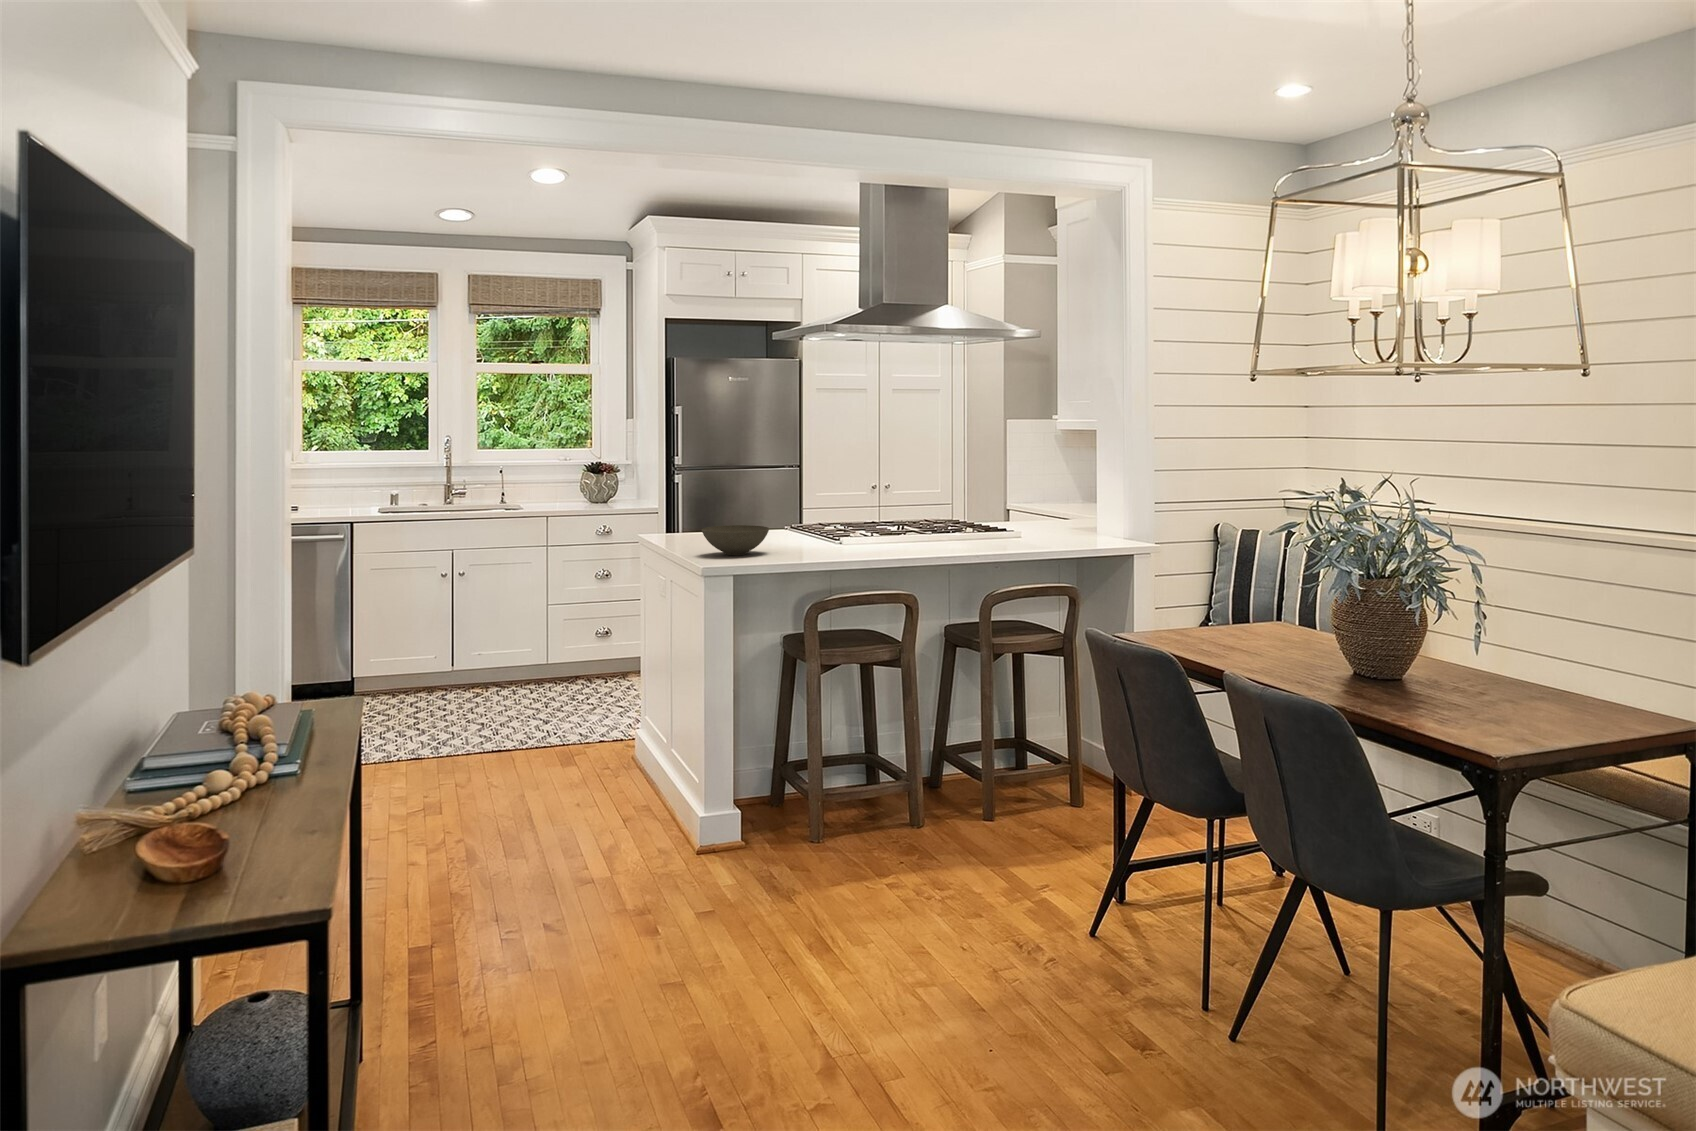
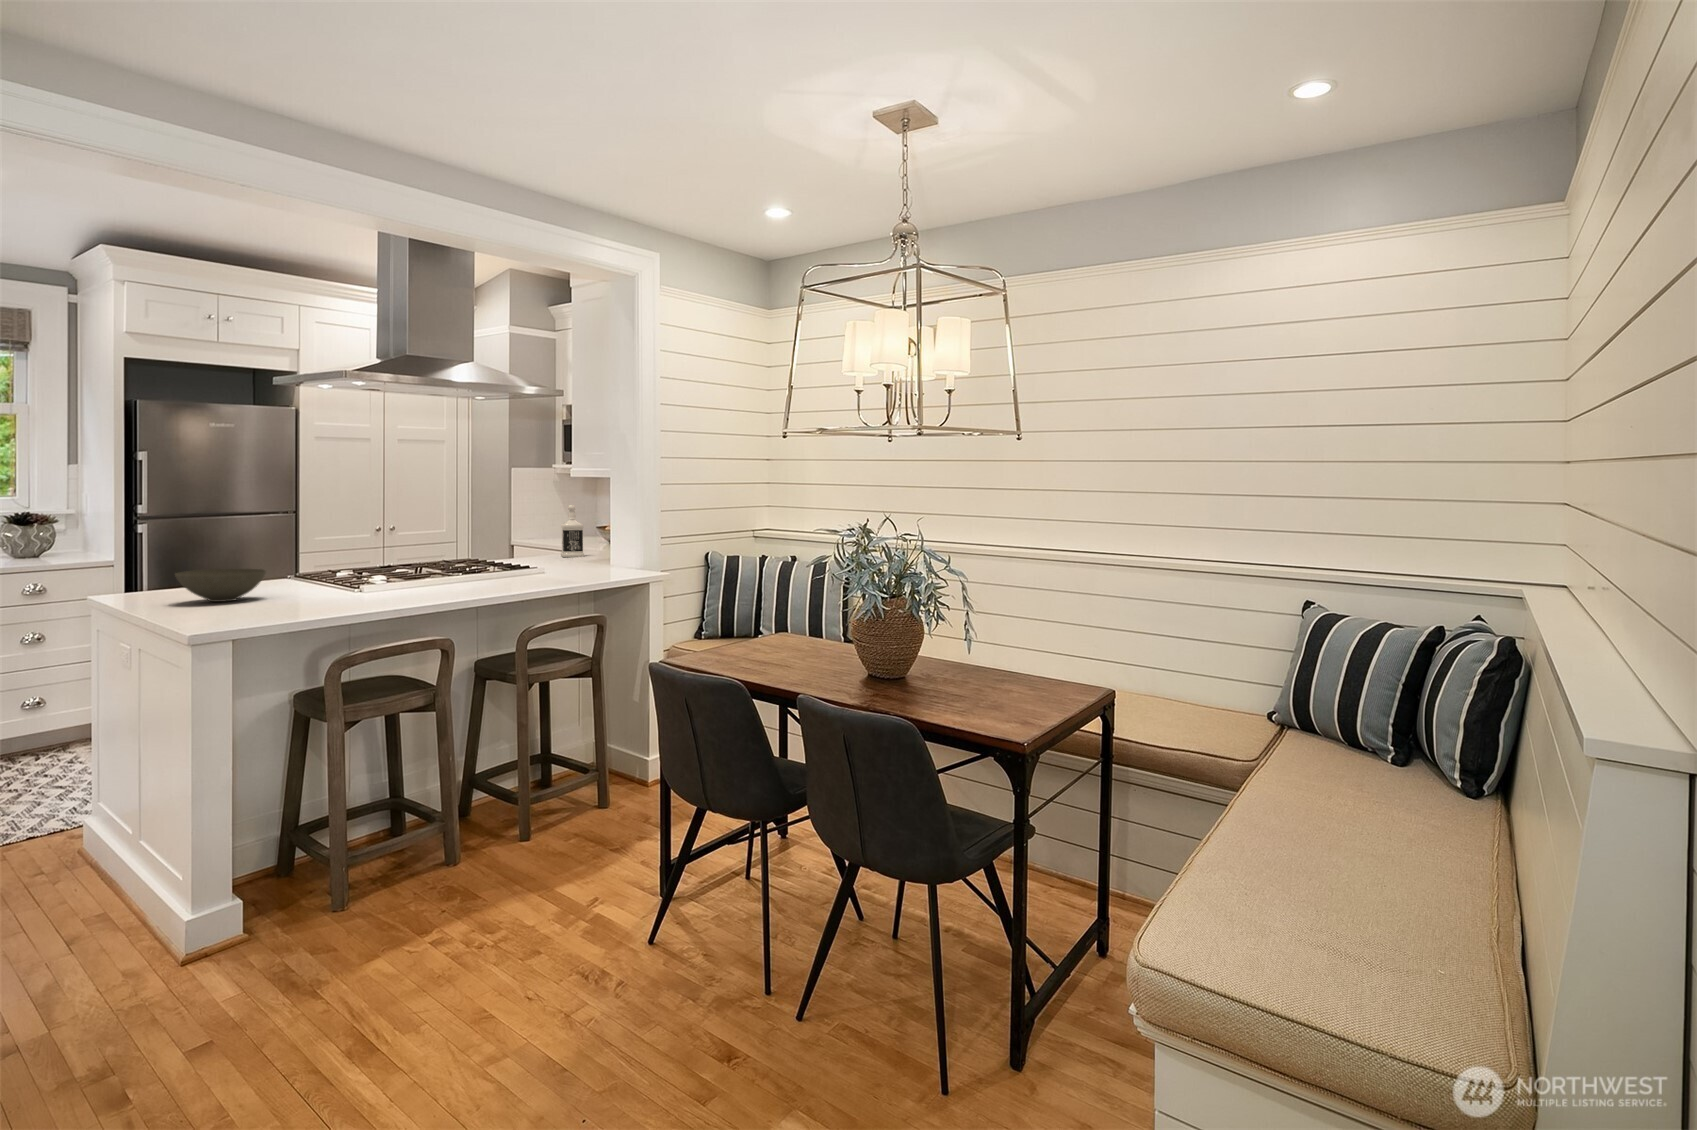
bottle: none [1052,459,1076,517] -> present [561,505,584,557]

